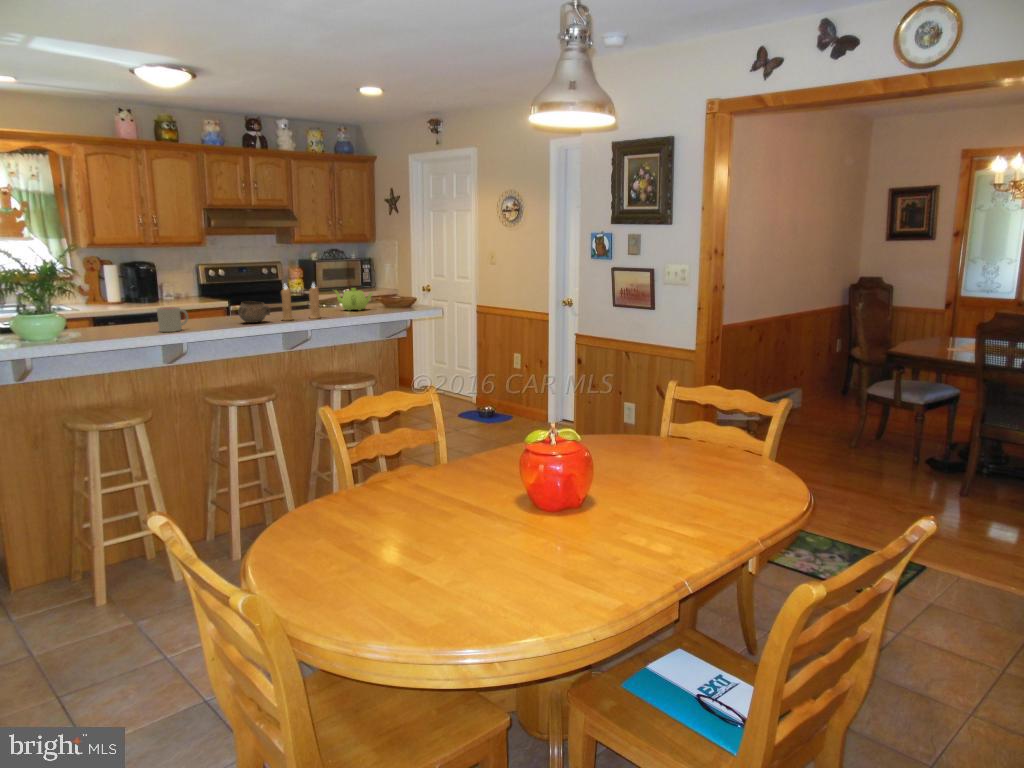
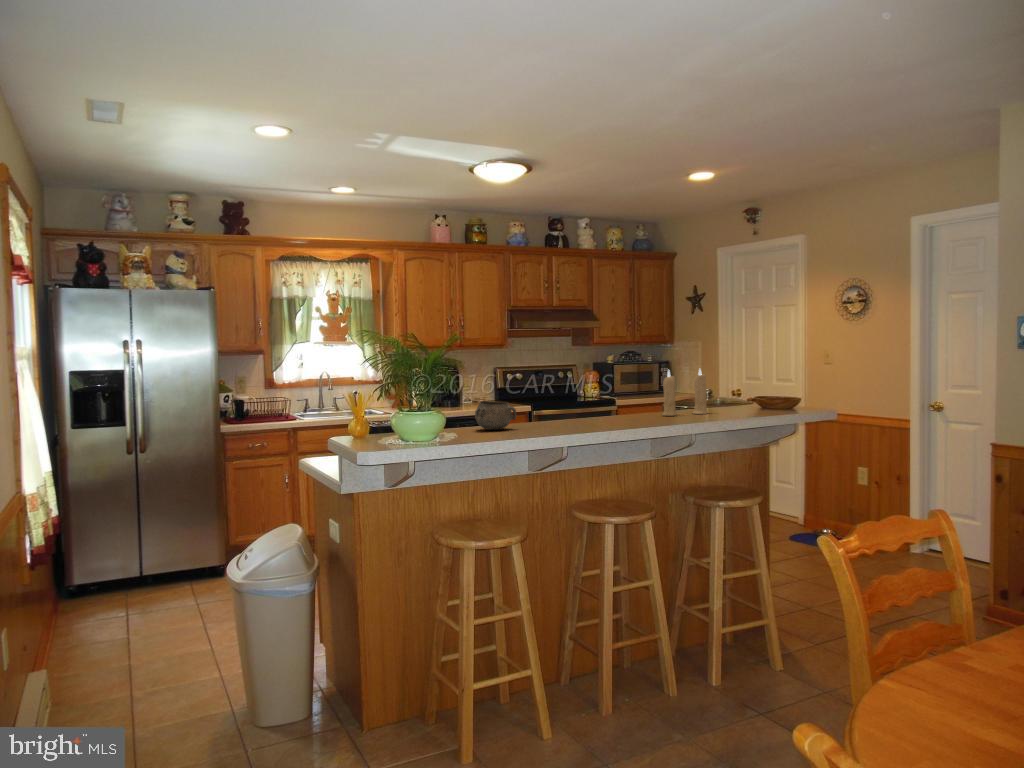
teapot: present [334,288,372,311] -> none [704,379,755,407]
decorative bowl: present [238,301,270,323] -> present [475,401,516,430]
mug: present [157,307,188,332] -> none [534,397,565,427]

